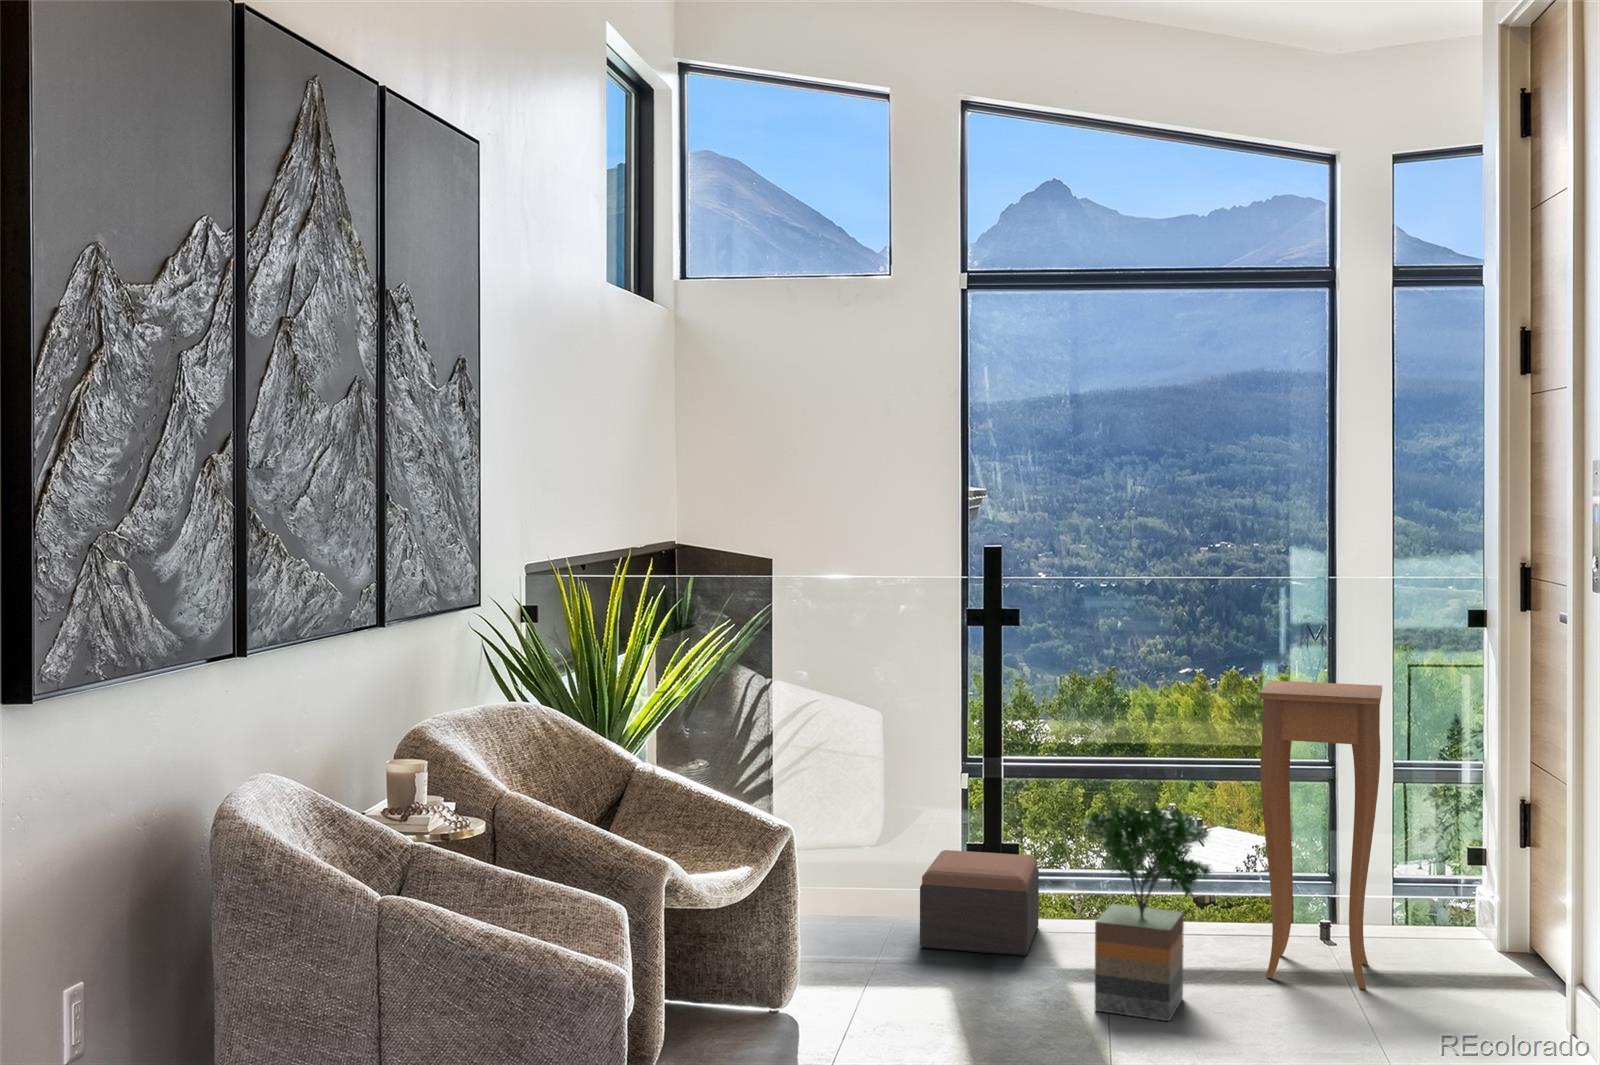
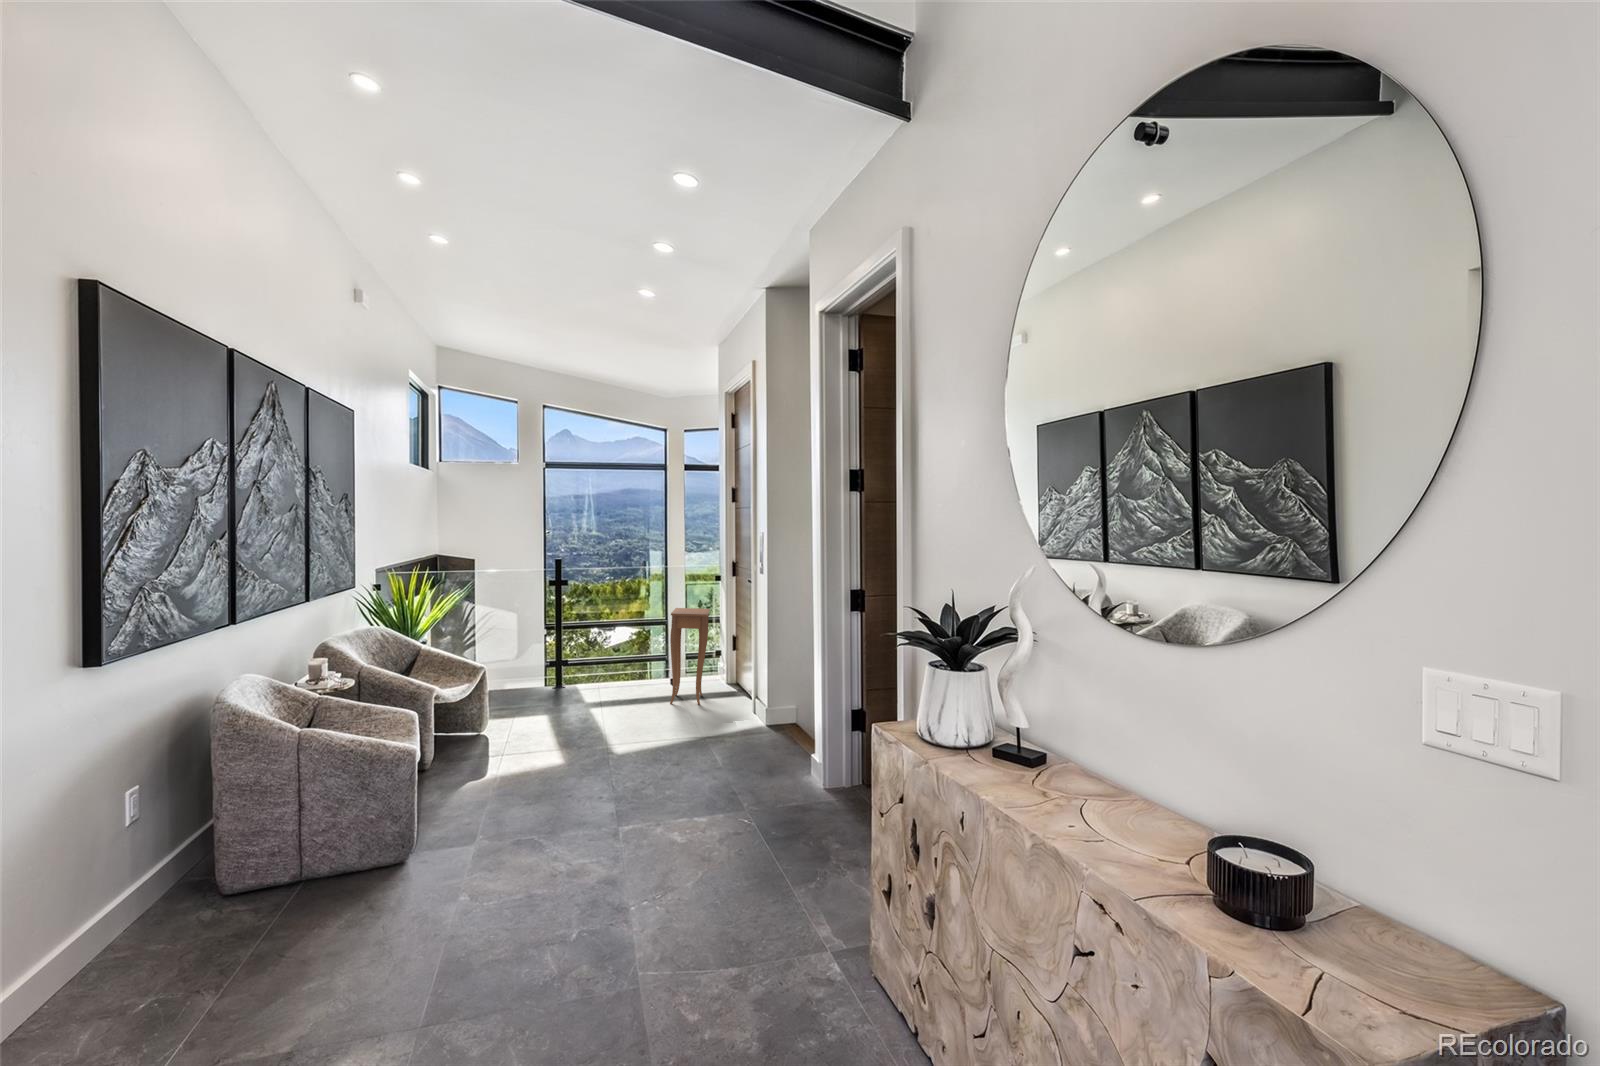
potted tree: present [1081,804,1211,1021] -> none [608,652,653,723]
footstool: present [920,850,1039,956] -> none [550,669,596,706]

